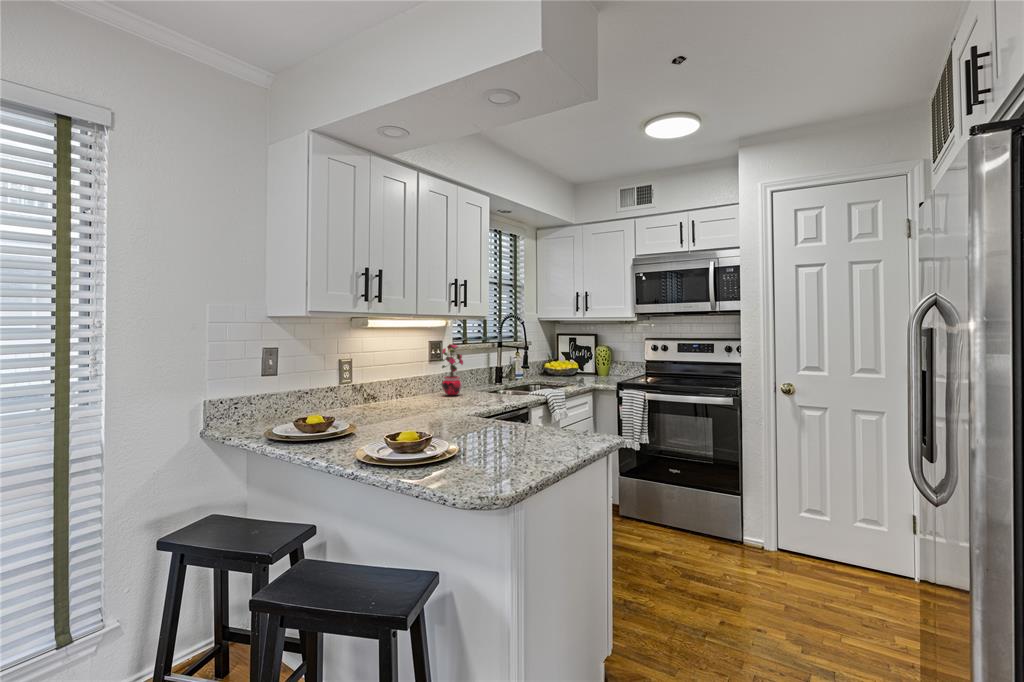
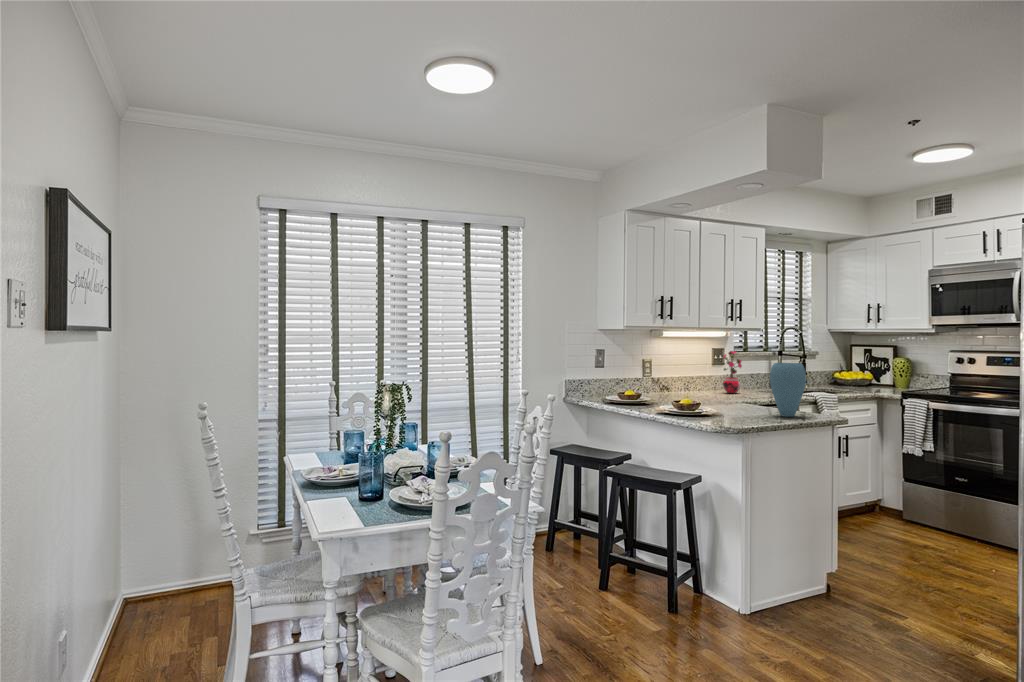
vase: none [531,363,580,443] -> present [770,363,806,417]

